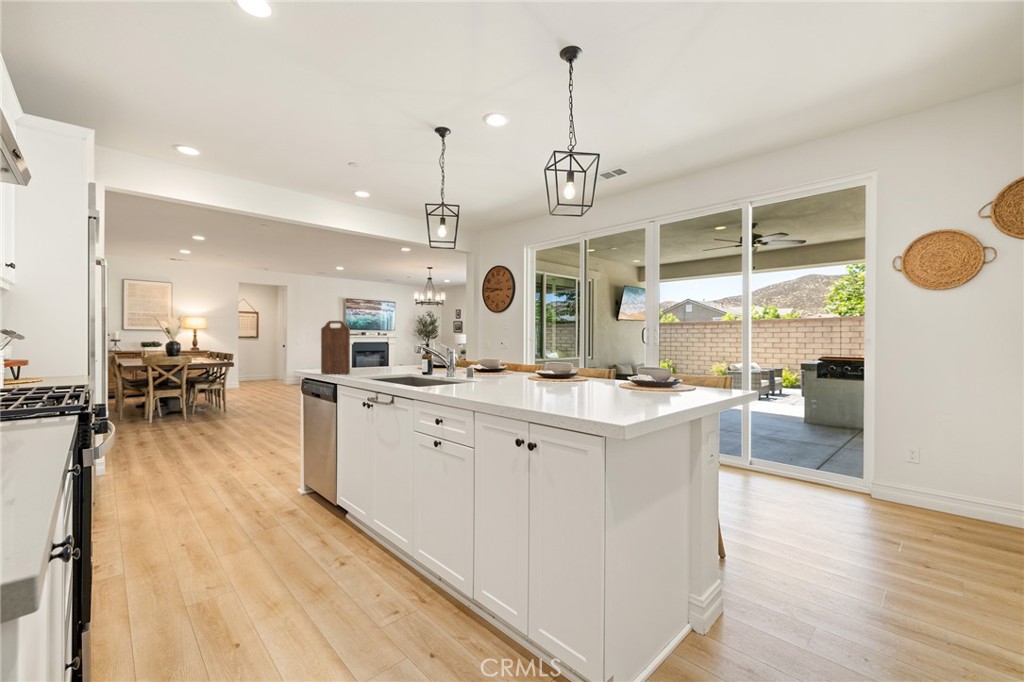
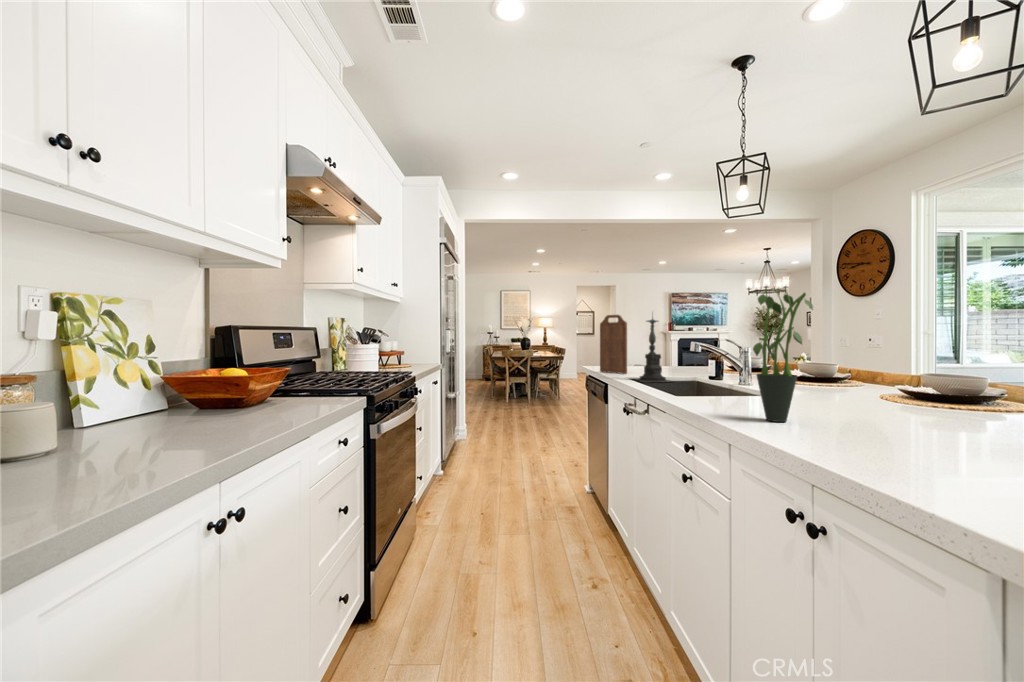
potted plant: none [482,310,514,395] -> present [753,288,813,422]
candle holder: none [359,319,400,380] -> present [633,317,672,382]

